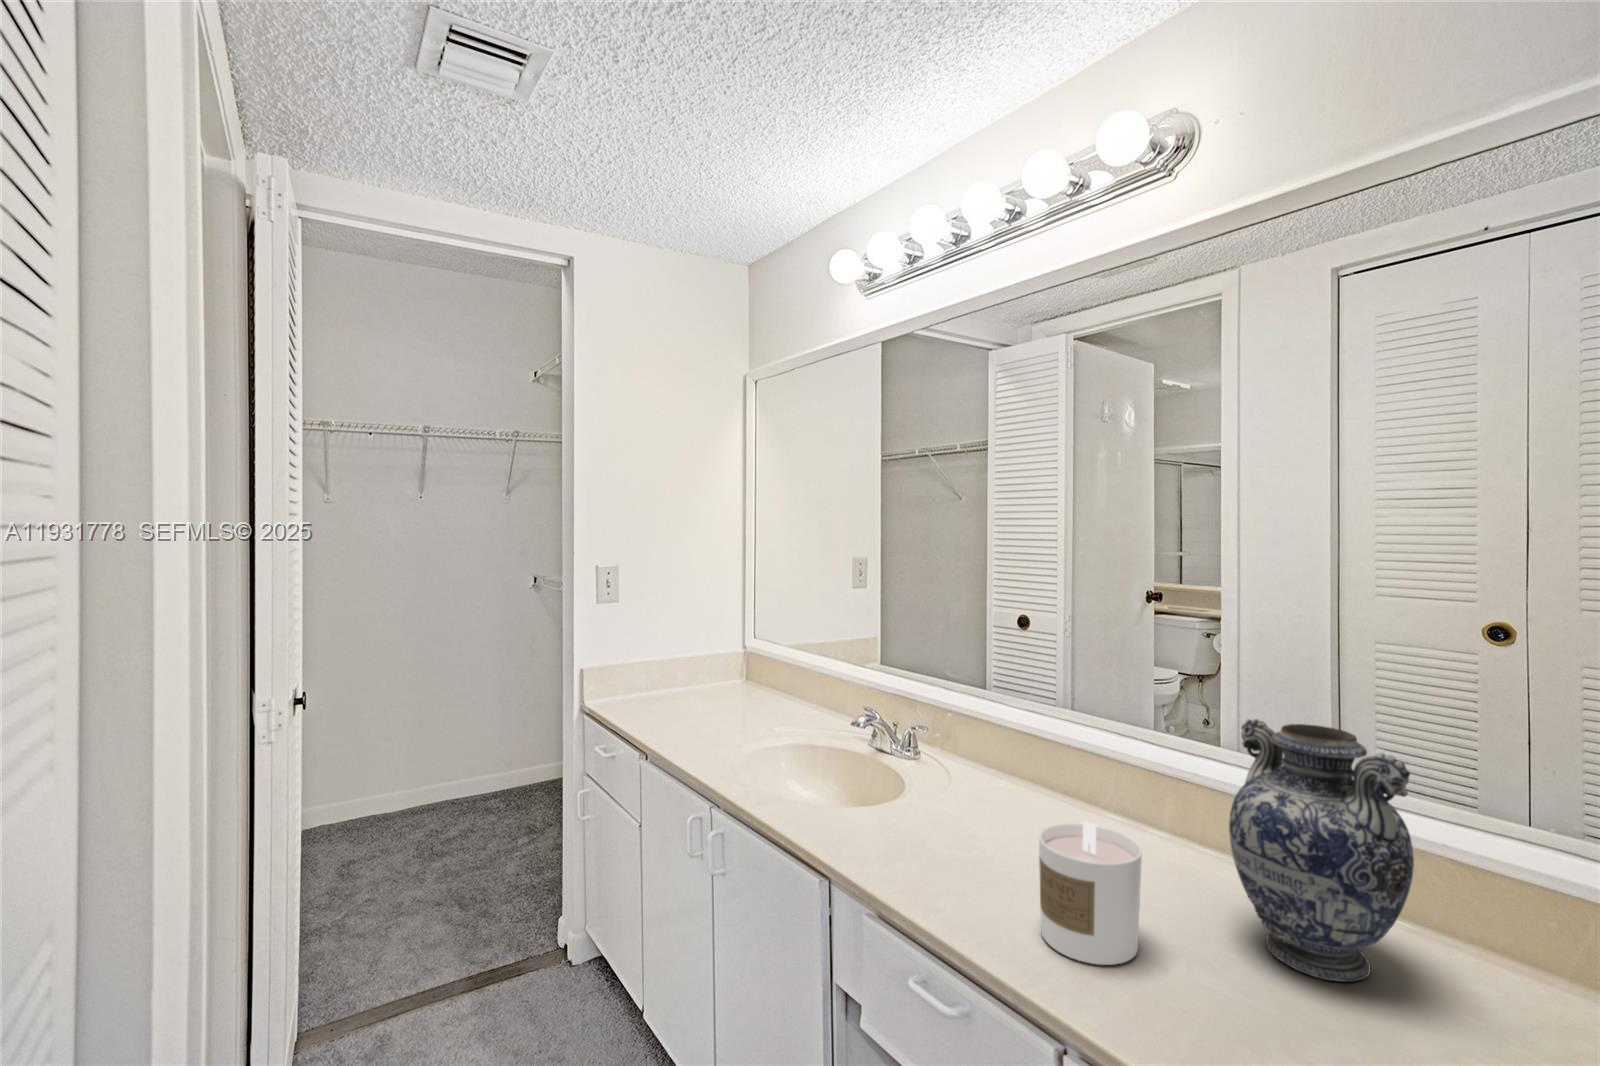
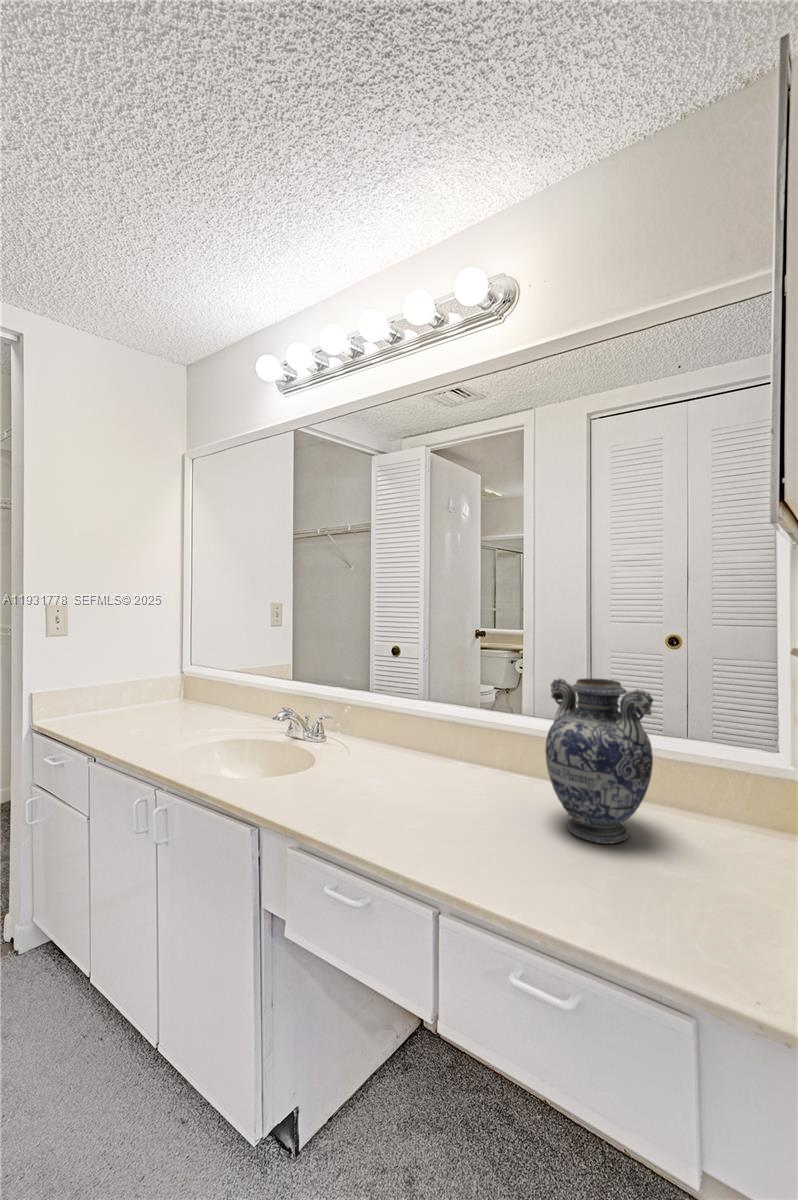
candle: present [1039,821,1142,965] -> none [424,756,494,857]

